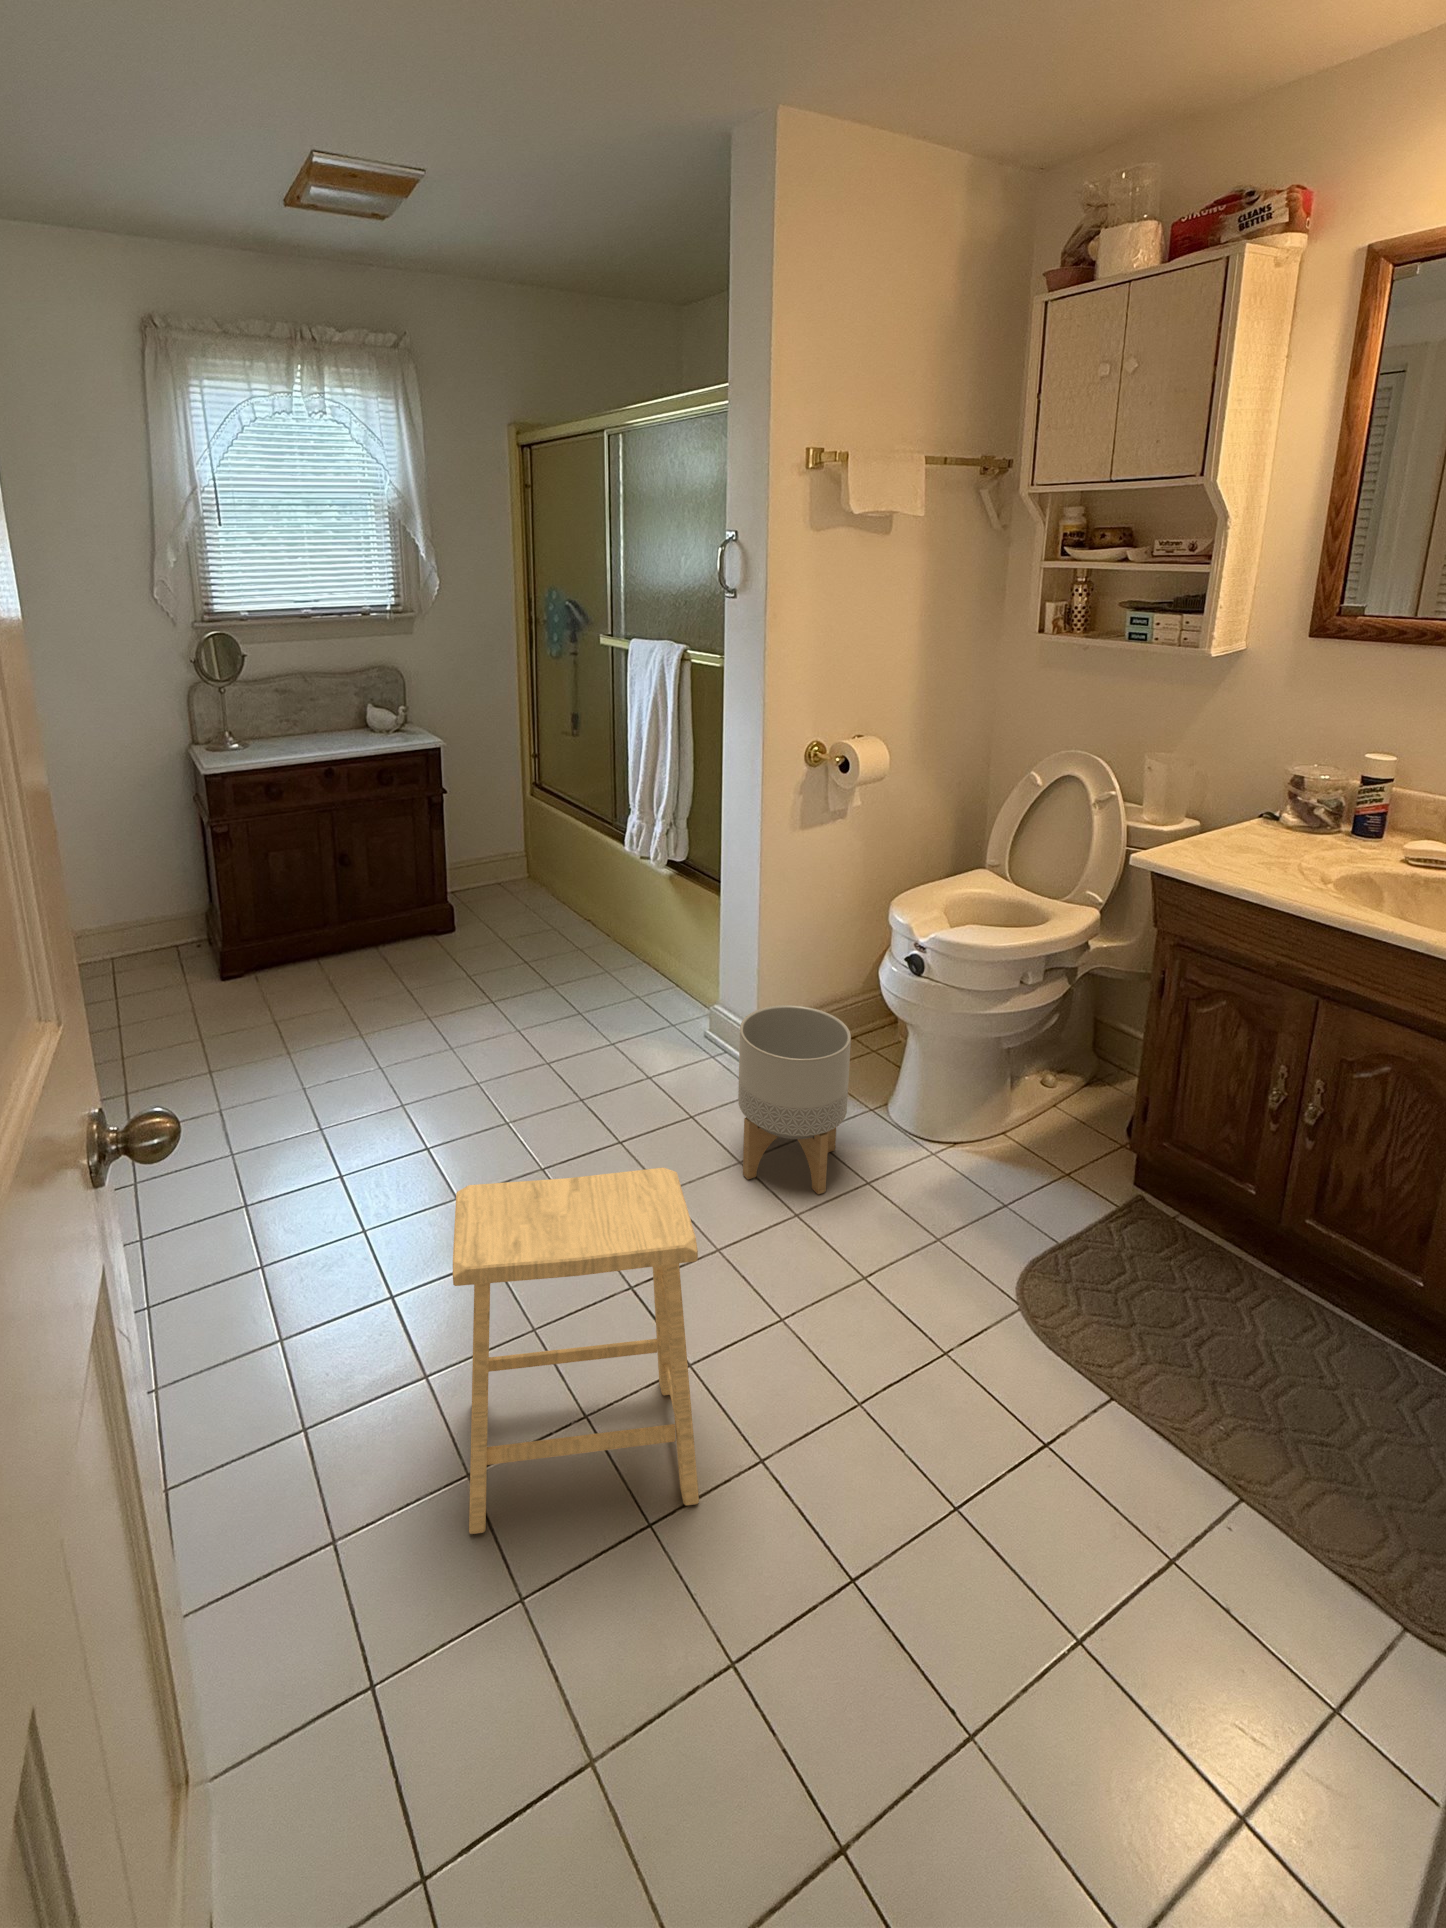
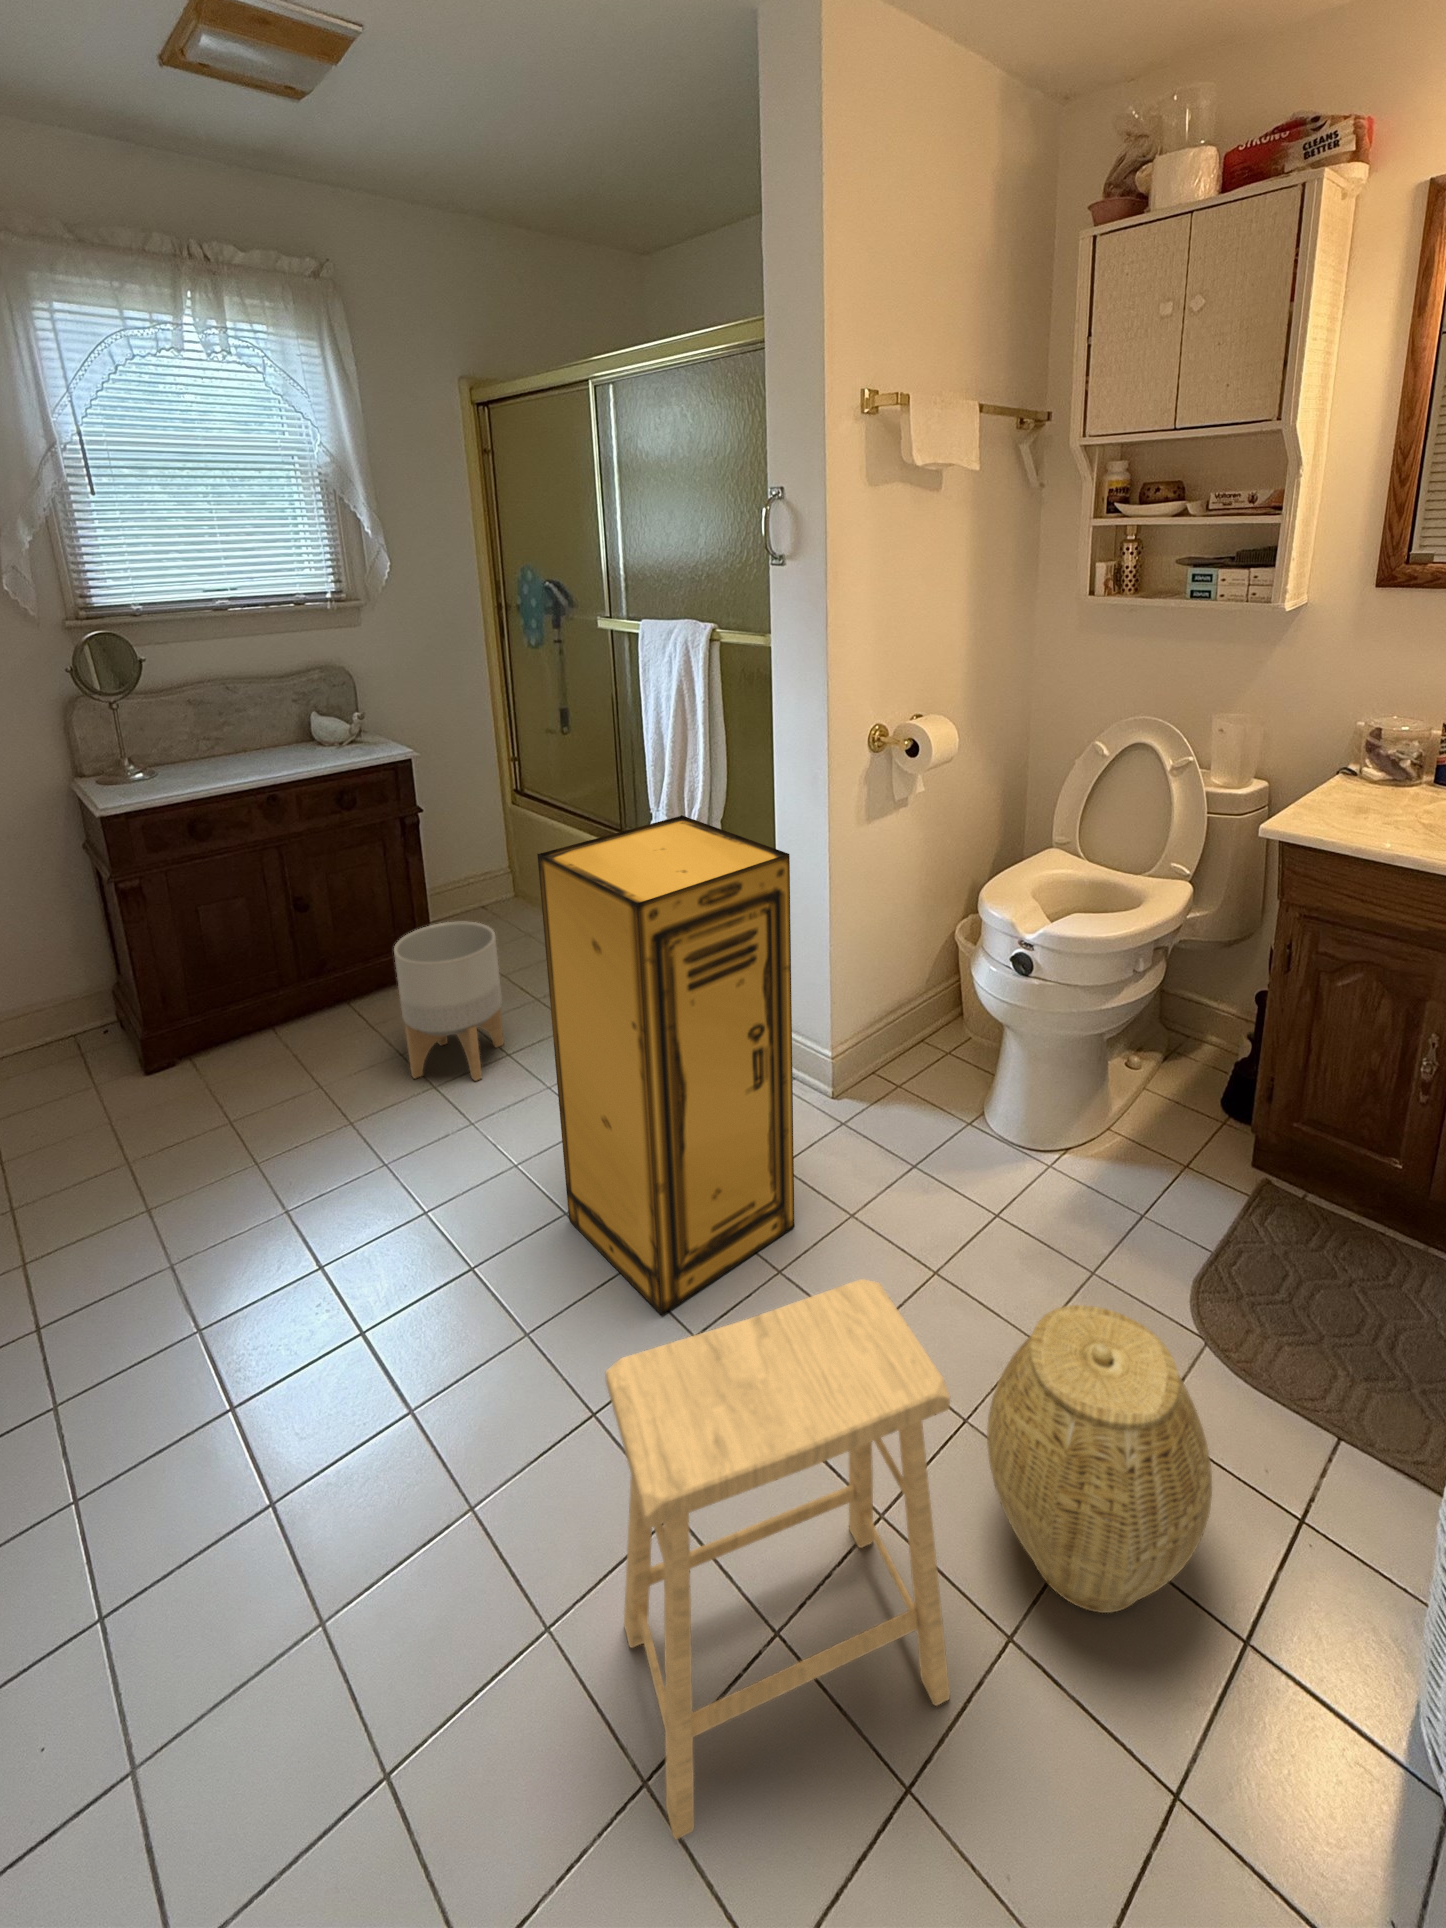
storage cabinet: none [493,806,690,1210] -> present [537,815,794,1315]
planter: present [738,1005,851,1194] -> present [394,921,504,1081]
woven basket: none [765,1229,945,1482] -> present [987,1305,1212,1613]

